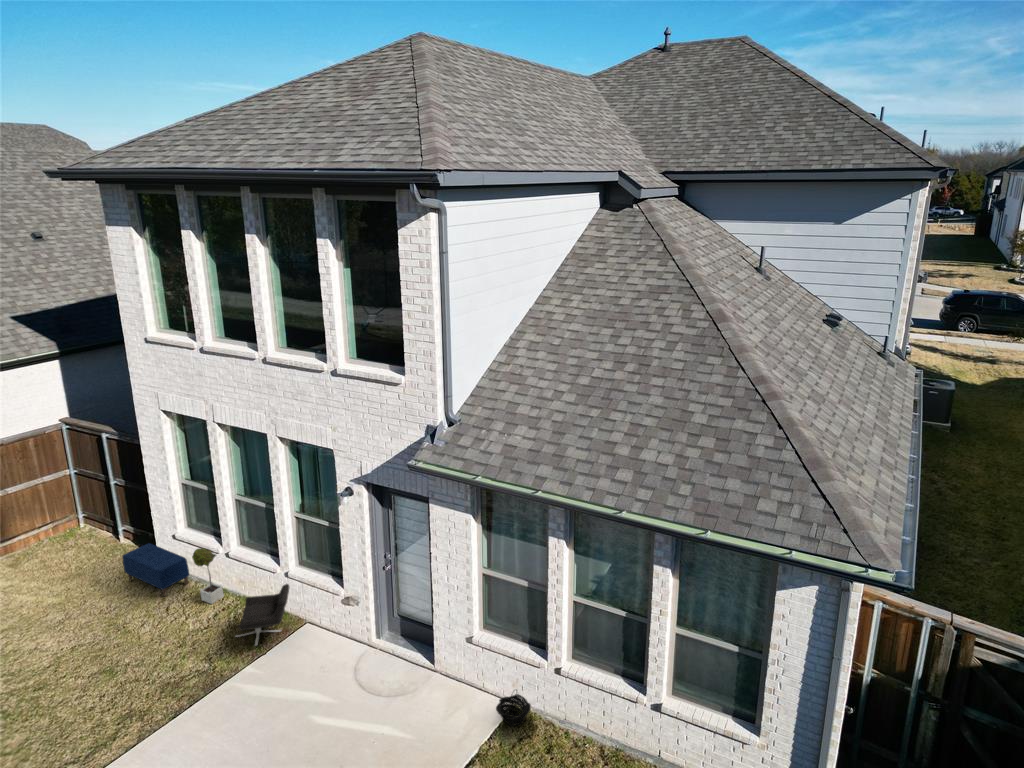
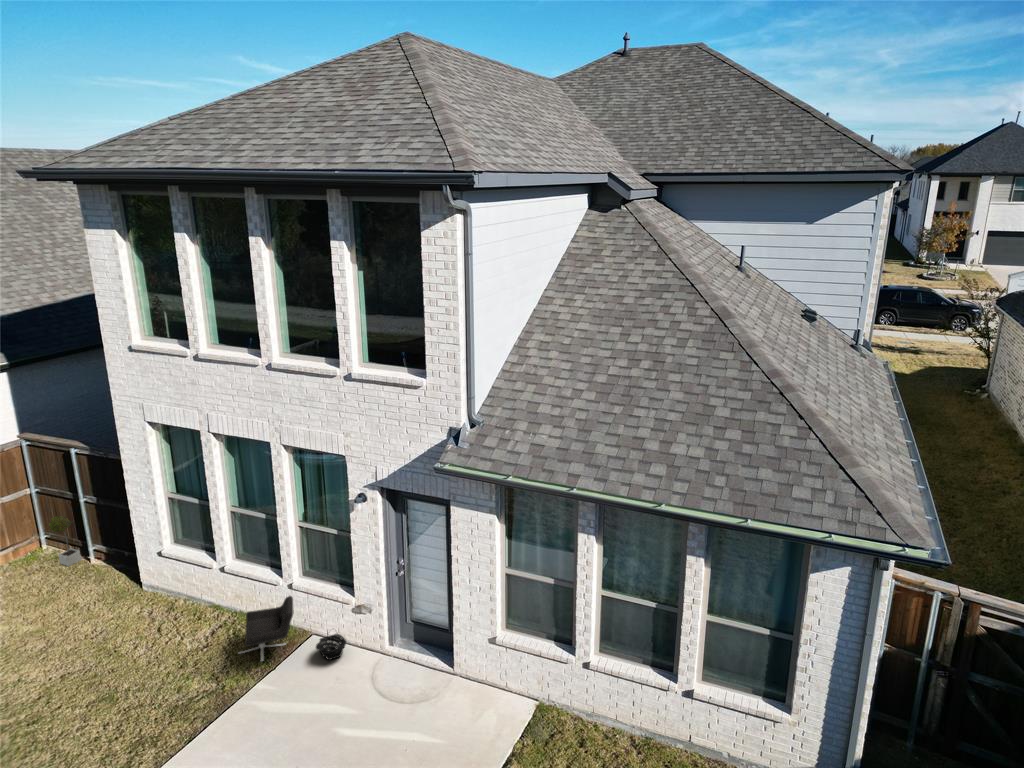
bench: present [122,543,189,597] -> none [103,562,177,617]
potted tree: present [192,548,224,604] -> present [49,516,81,566]
basket: present [496,694,531,726] -> present [316,633,347,660]

